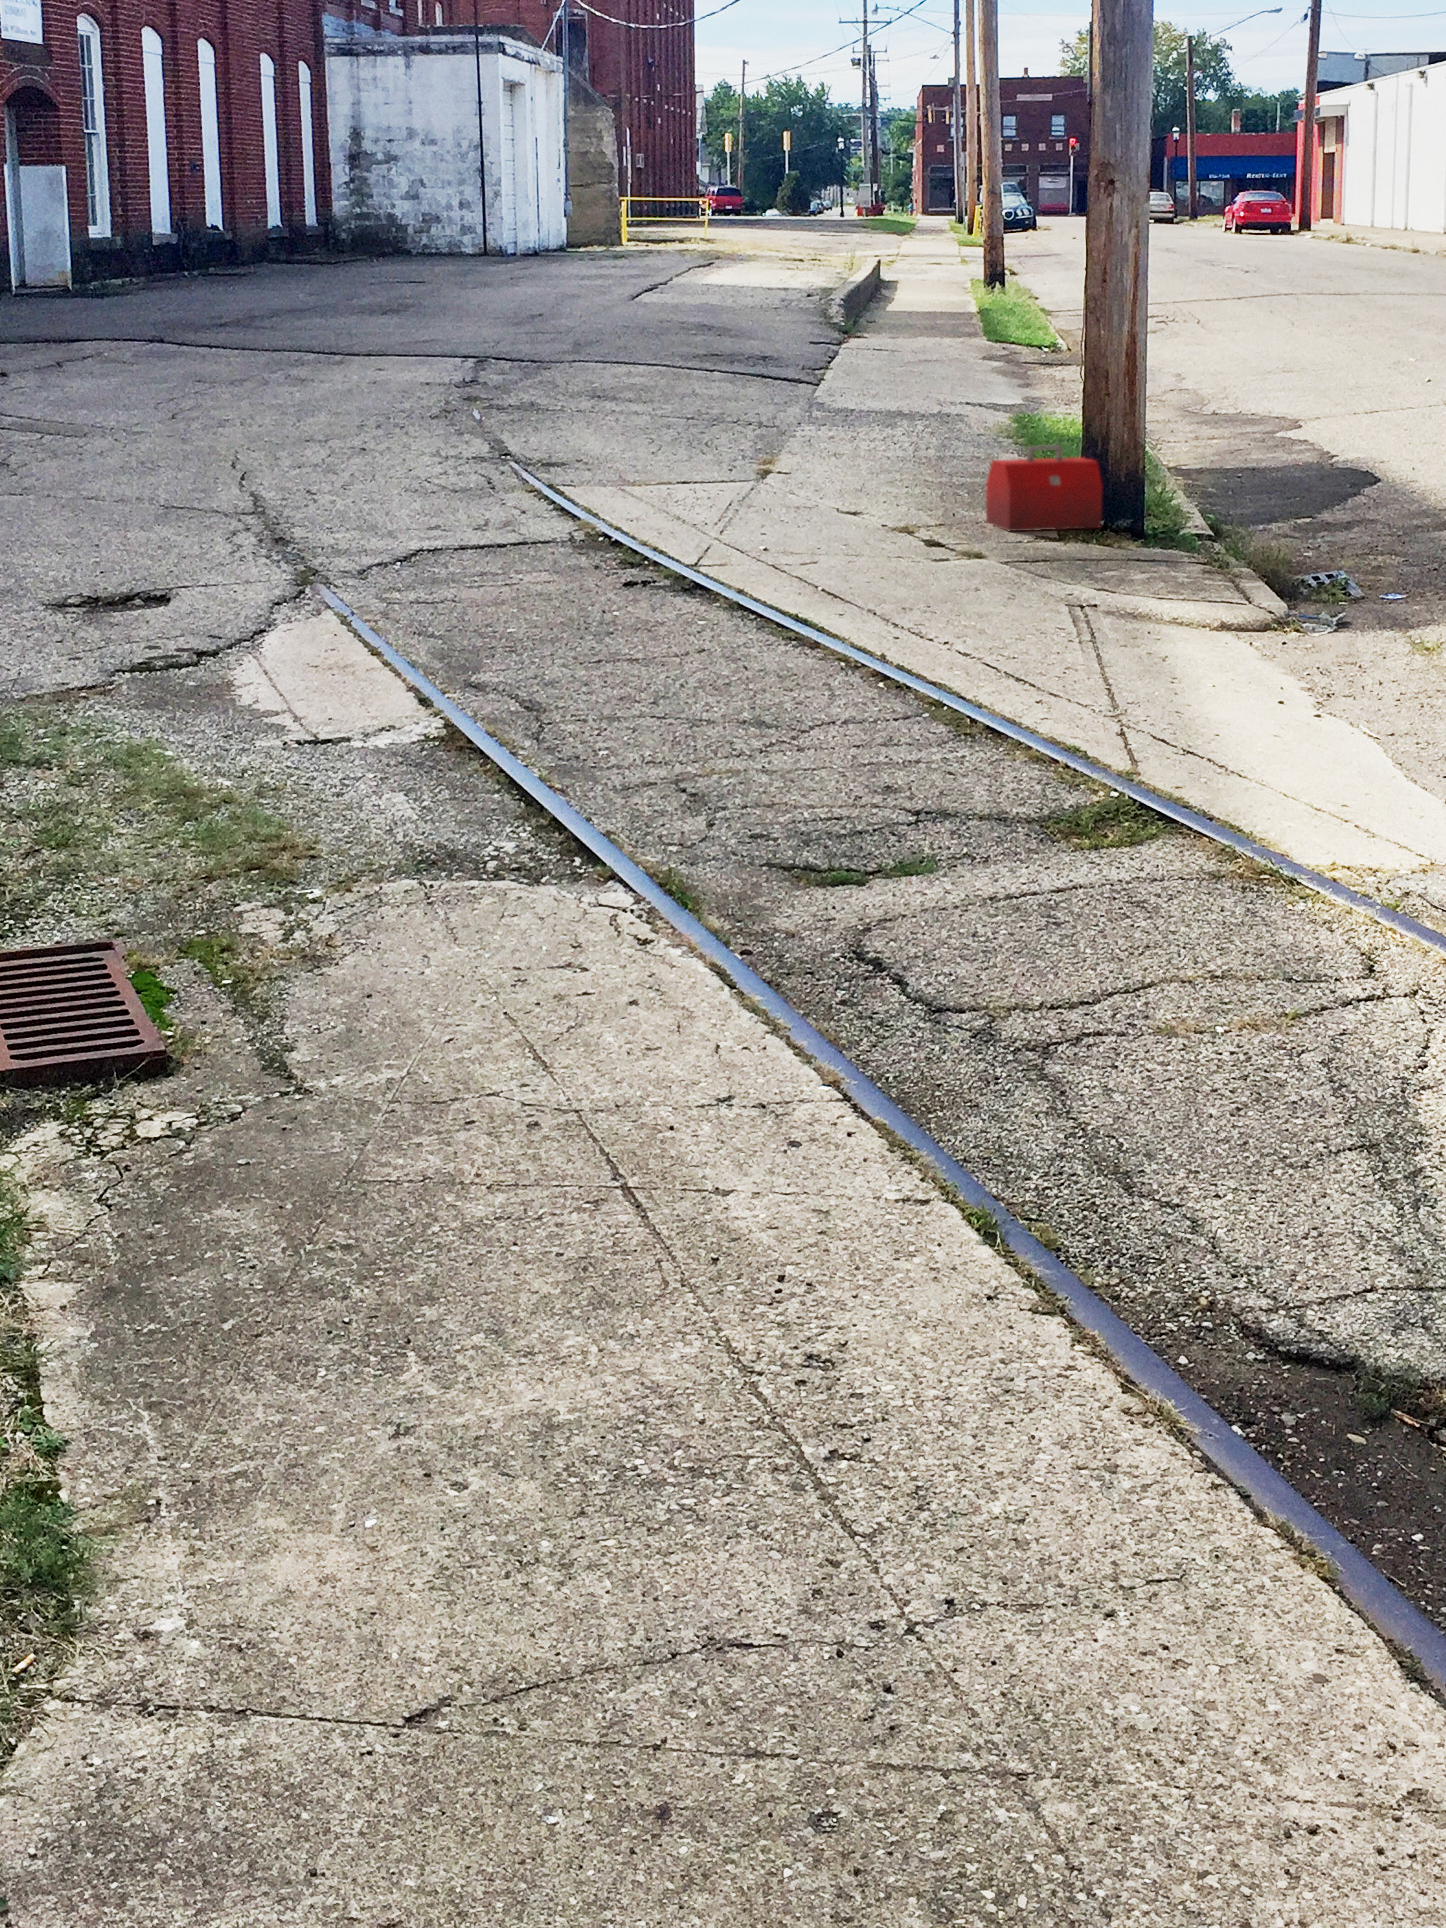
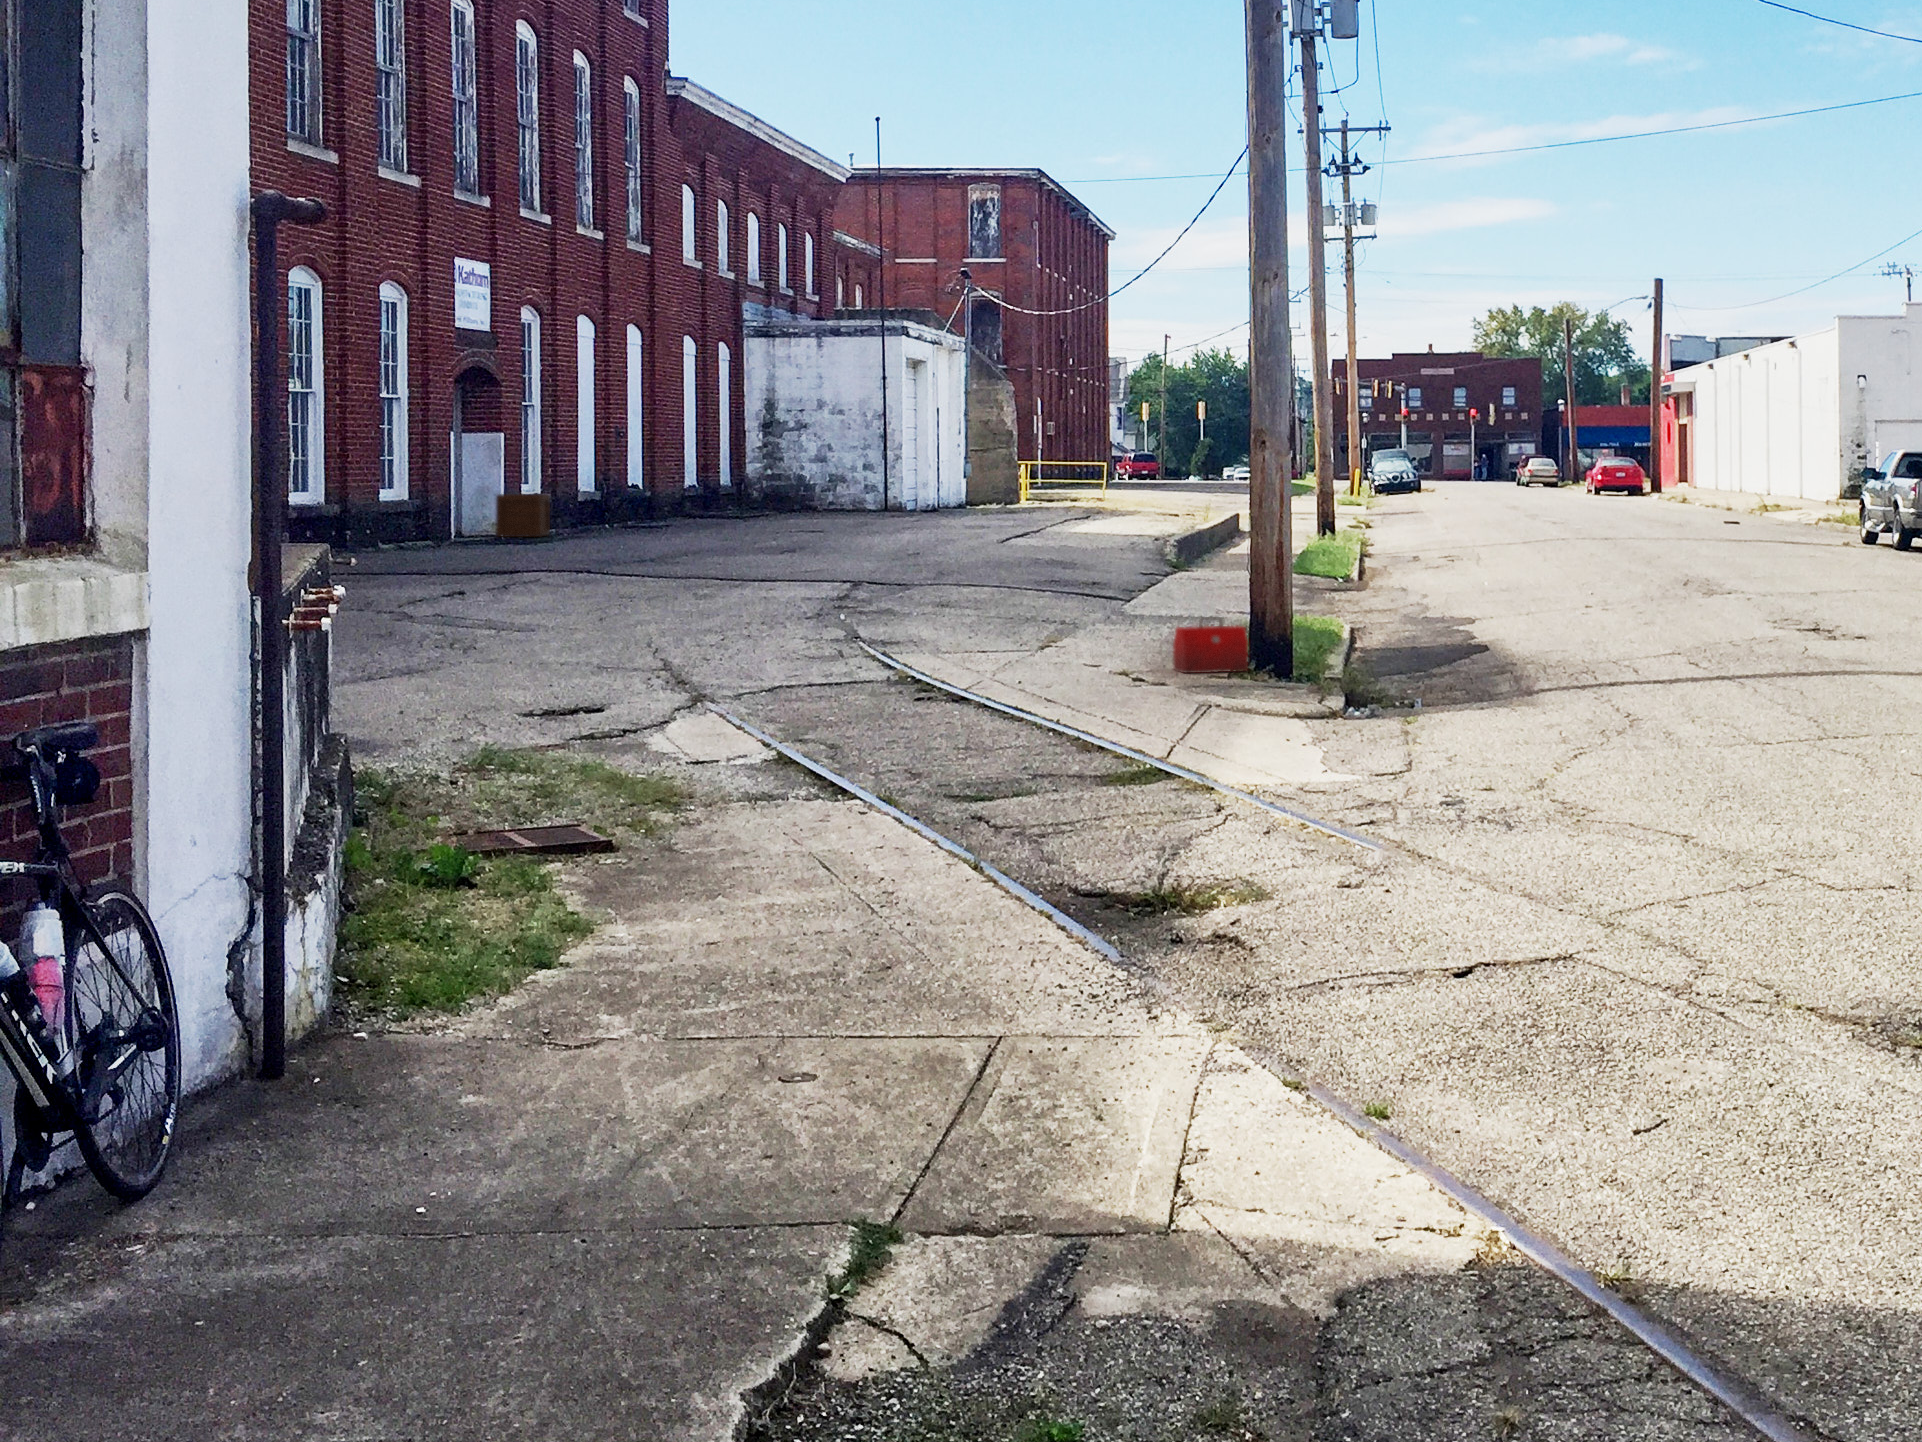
wooden crate: none [57,235,120,287] -> present [496,494,550,537]

